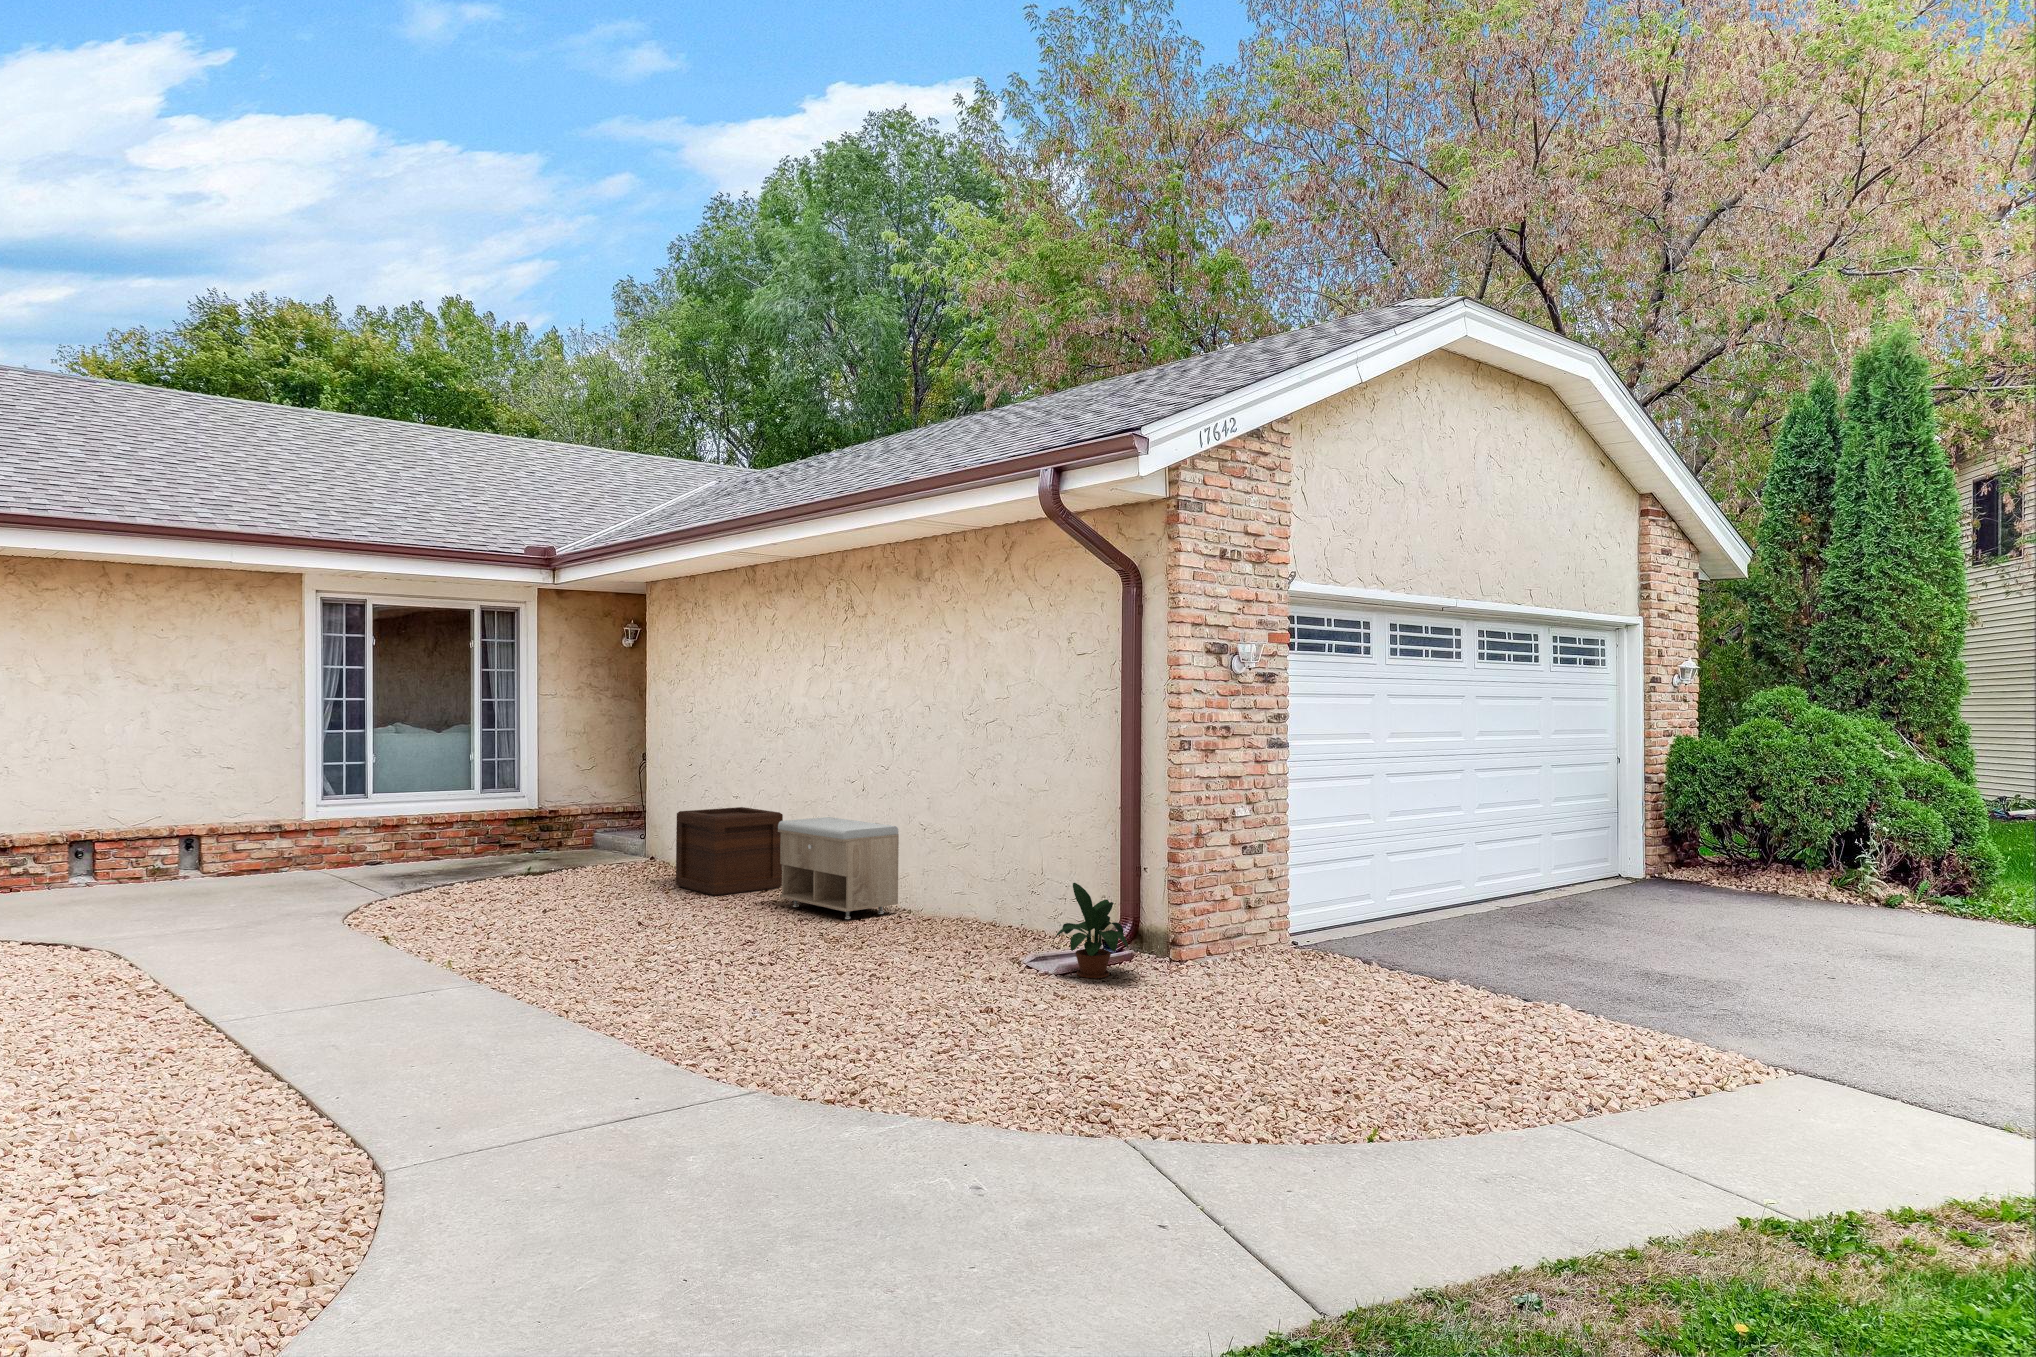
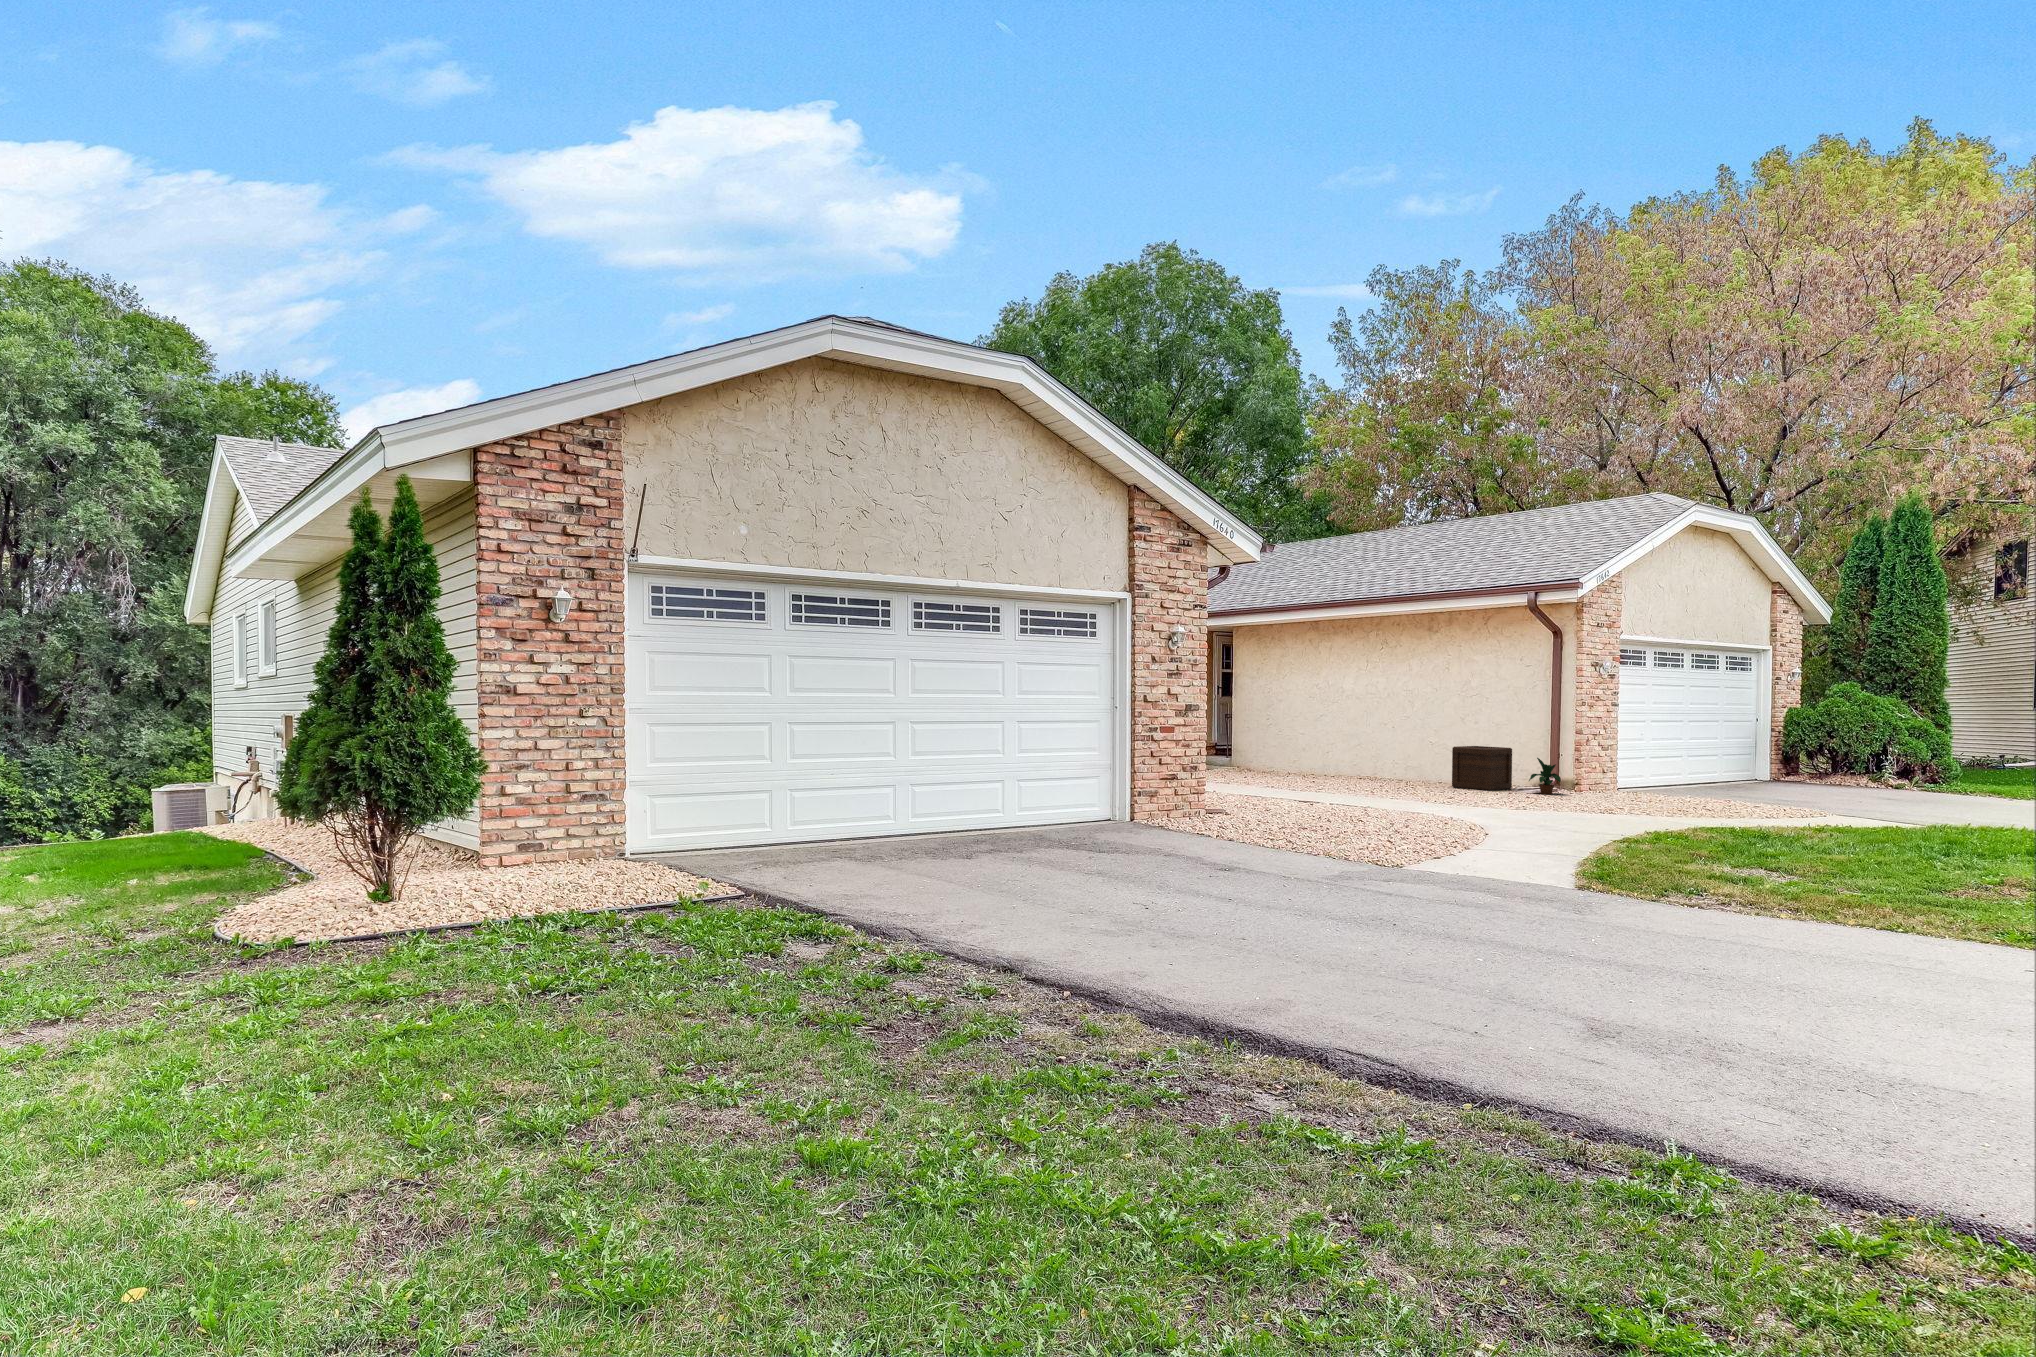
wooden crate: present [676,807,783,896] -> present [1452,746,1512,790]
storage bench: present [778,817,899,919] -> none [1359,740,1421,782]

